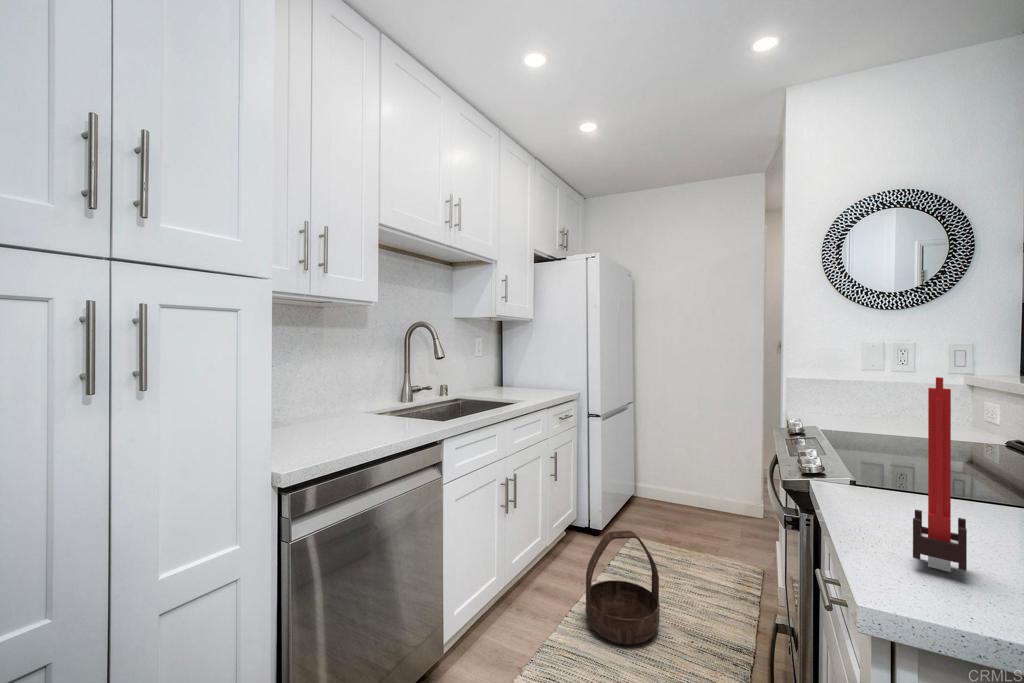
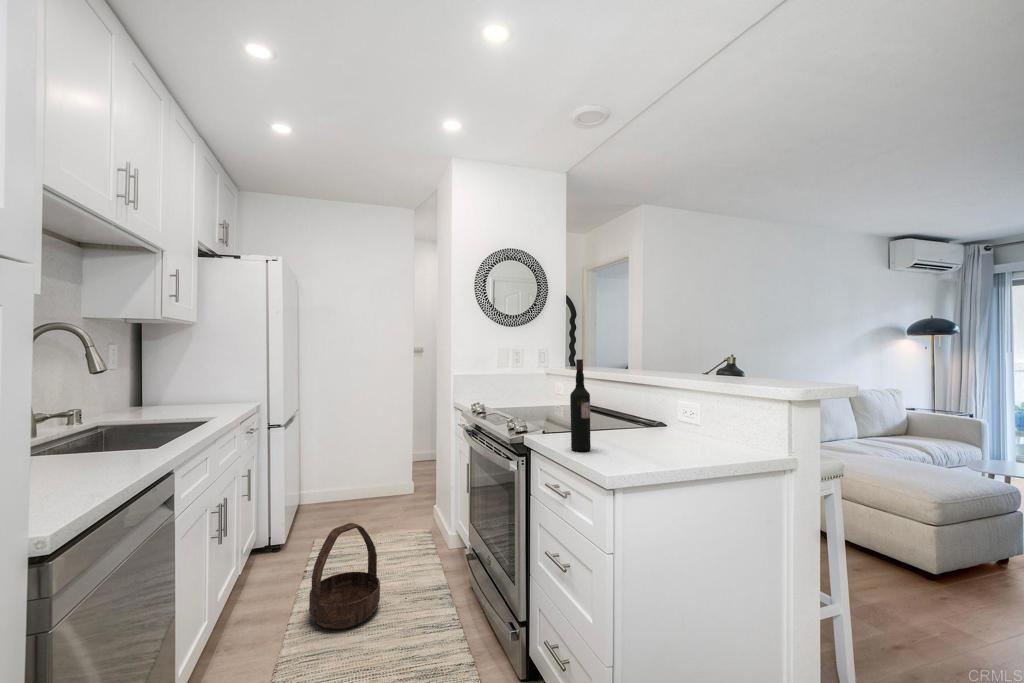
wine bottle: none [868,360,916,534] -> present [570,359,591,451]
candle: present [913,377,967,572] -> none [601,367,625,460]

